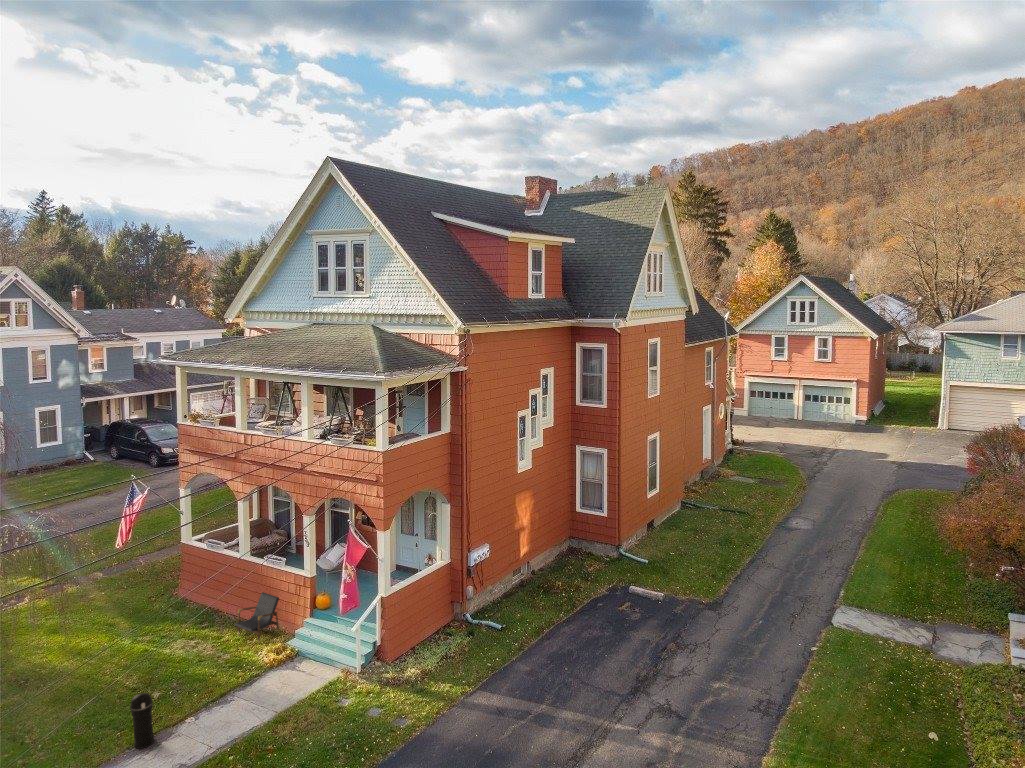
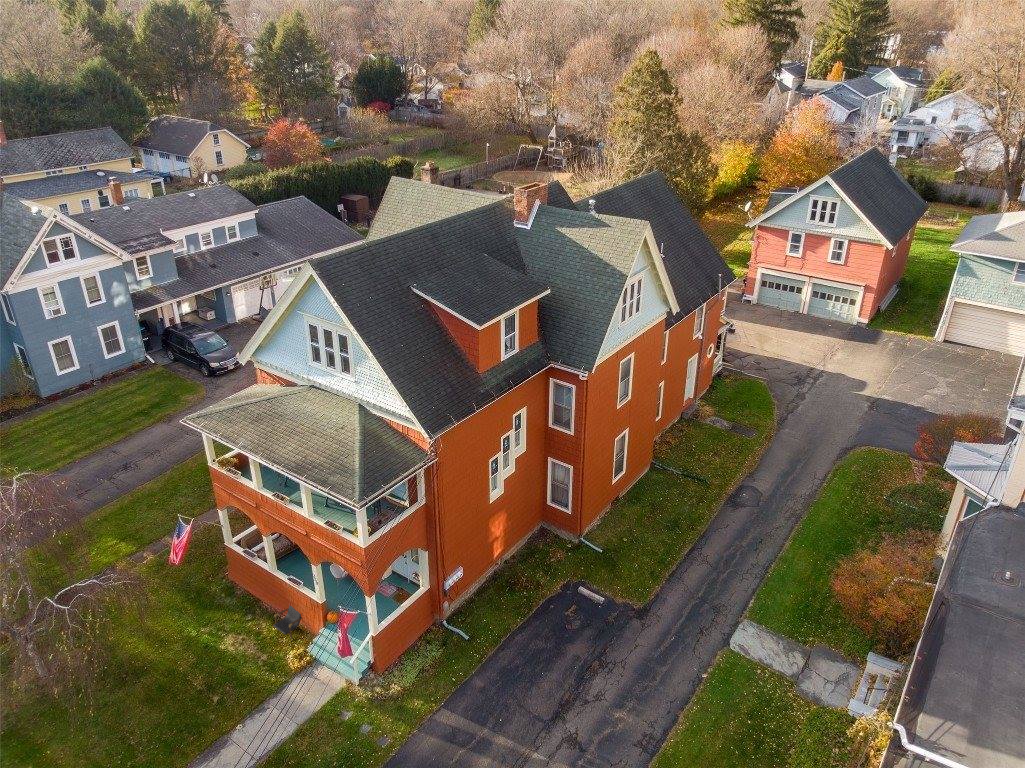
trash can: present [130,693,154,749] -> none [203,720,222,751]

